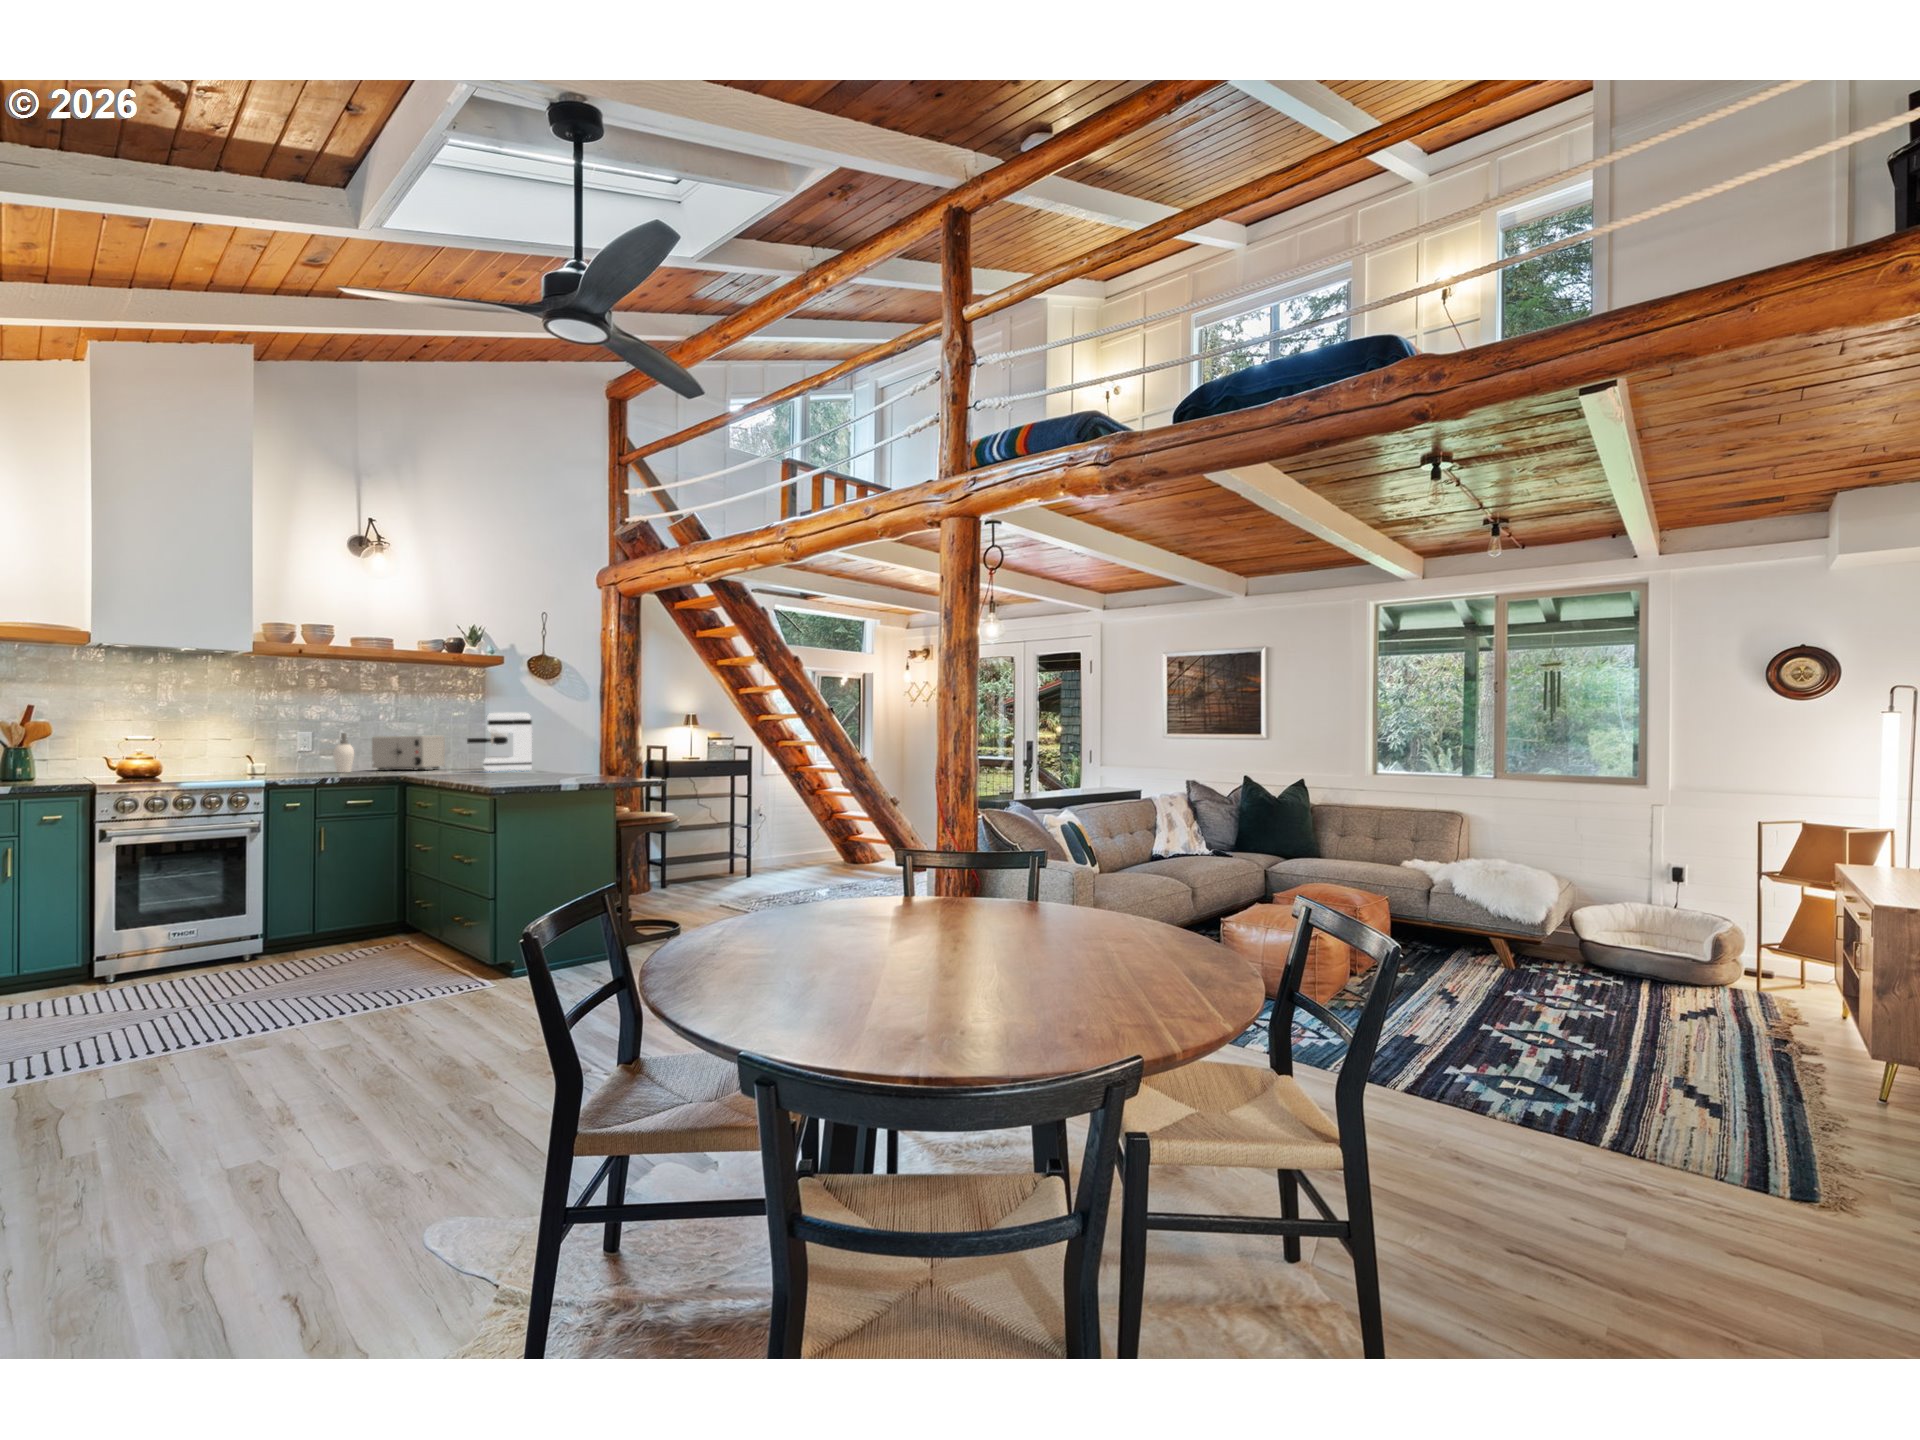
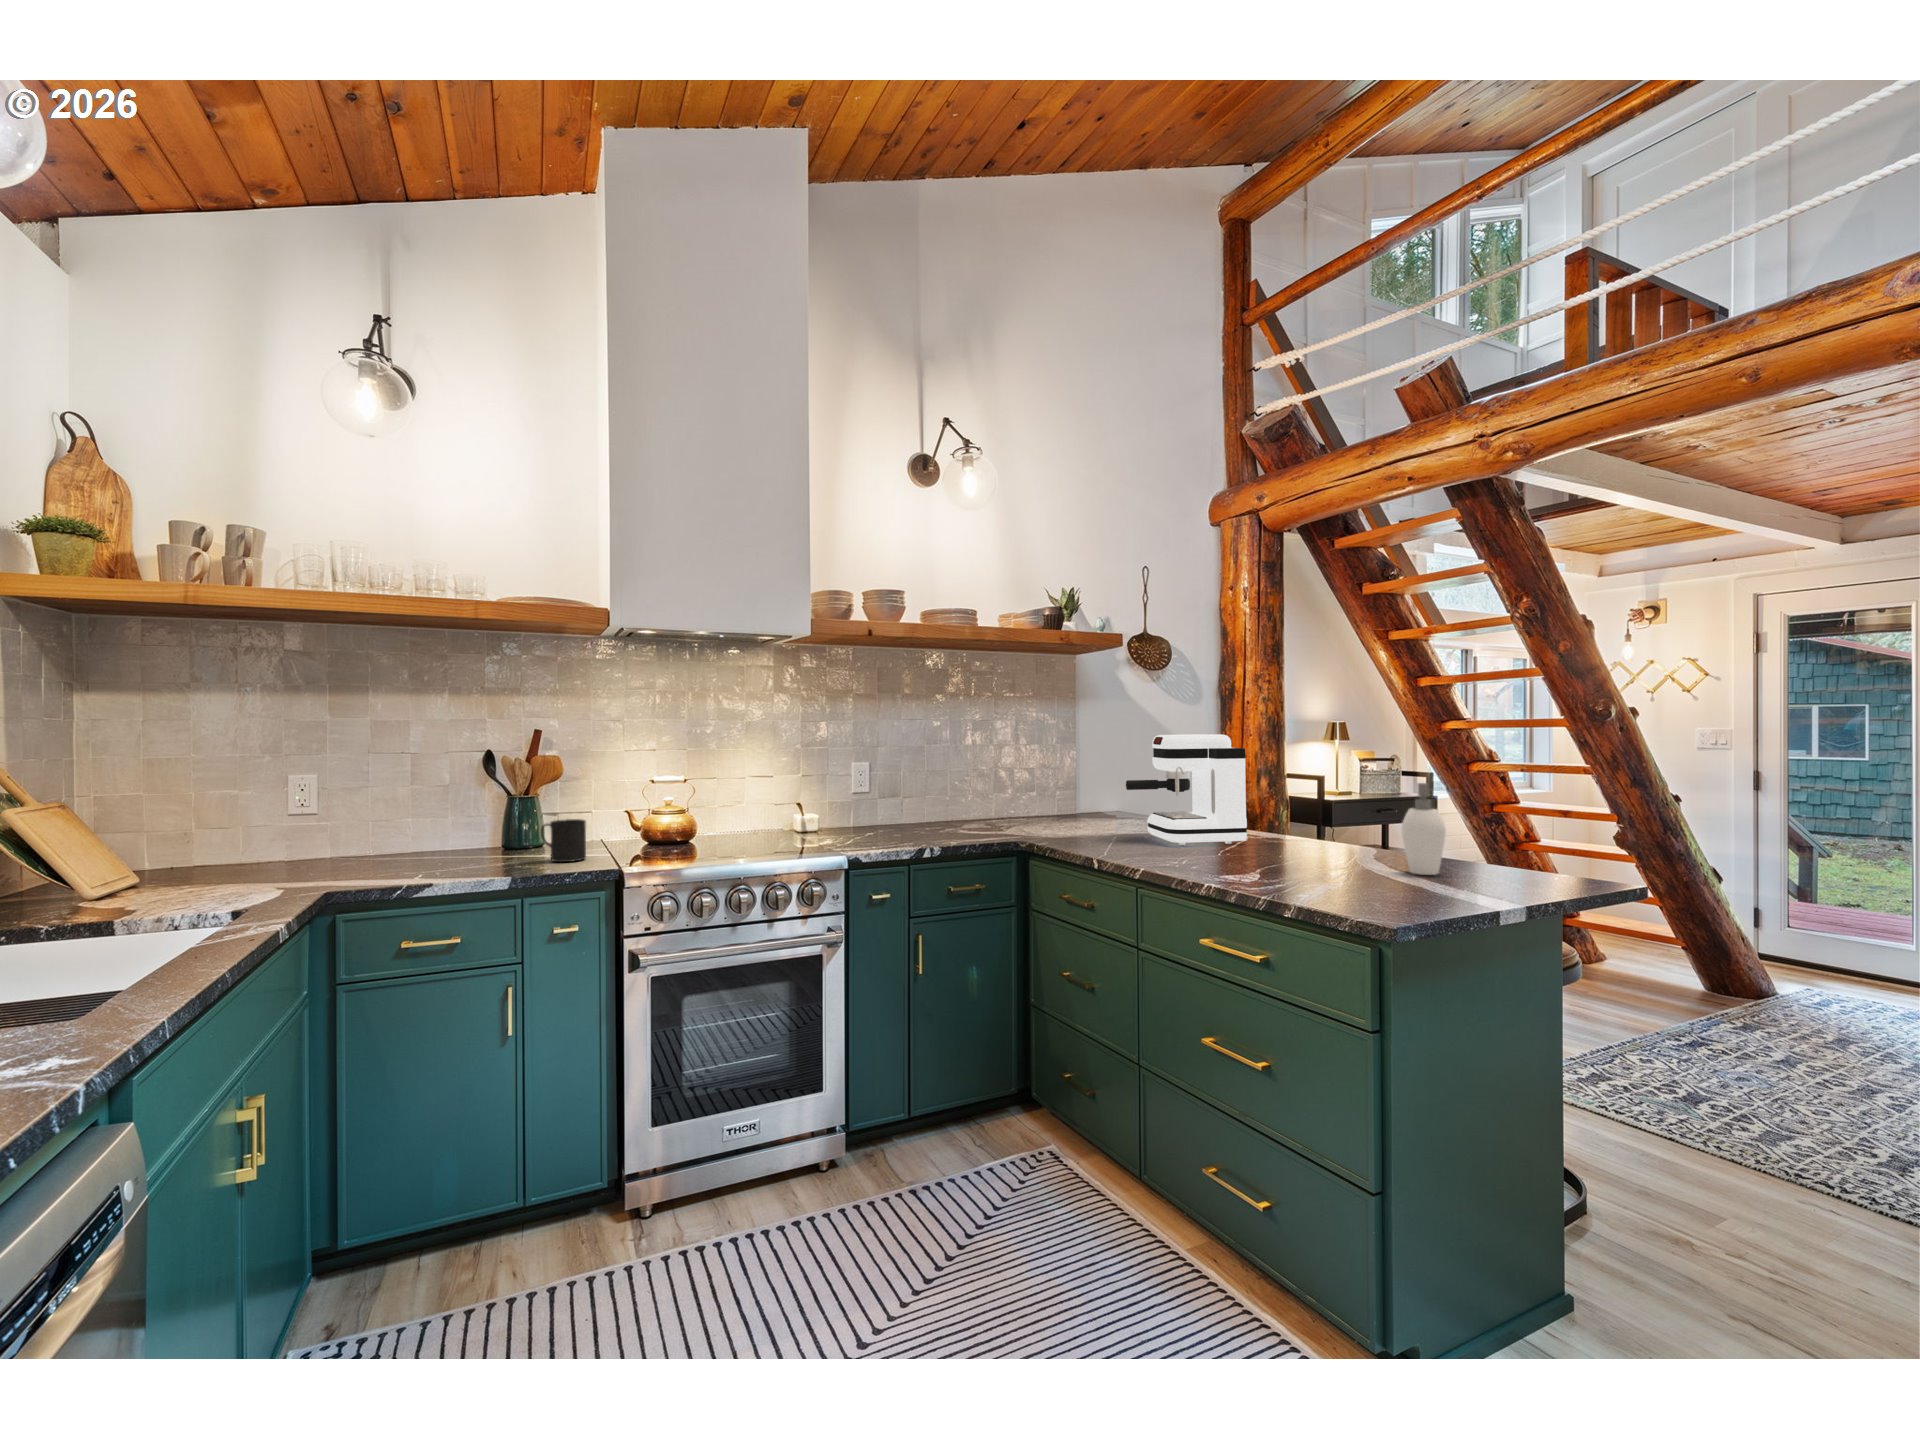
soap dispenser: present [333,733,354,773] -> present [1402,783,1446,875]
toaster: present [372,736,445,771] -> none [952,768,1055,828]
mug: none [34,759,70,783] -> present [541,819,586,862]

